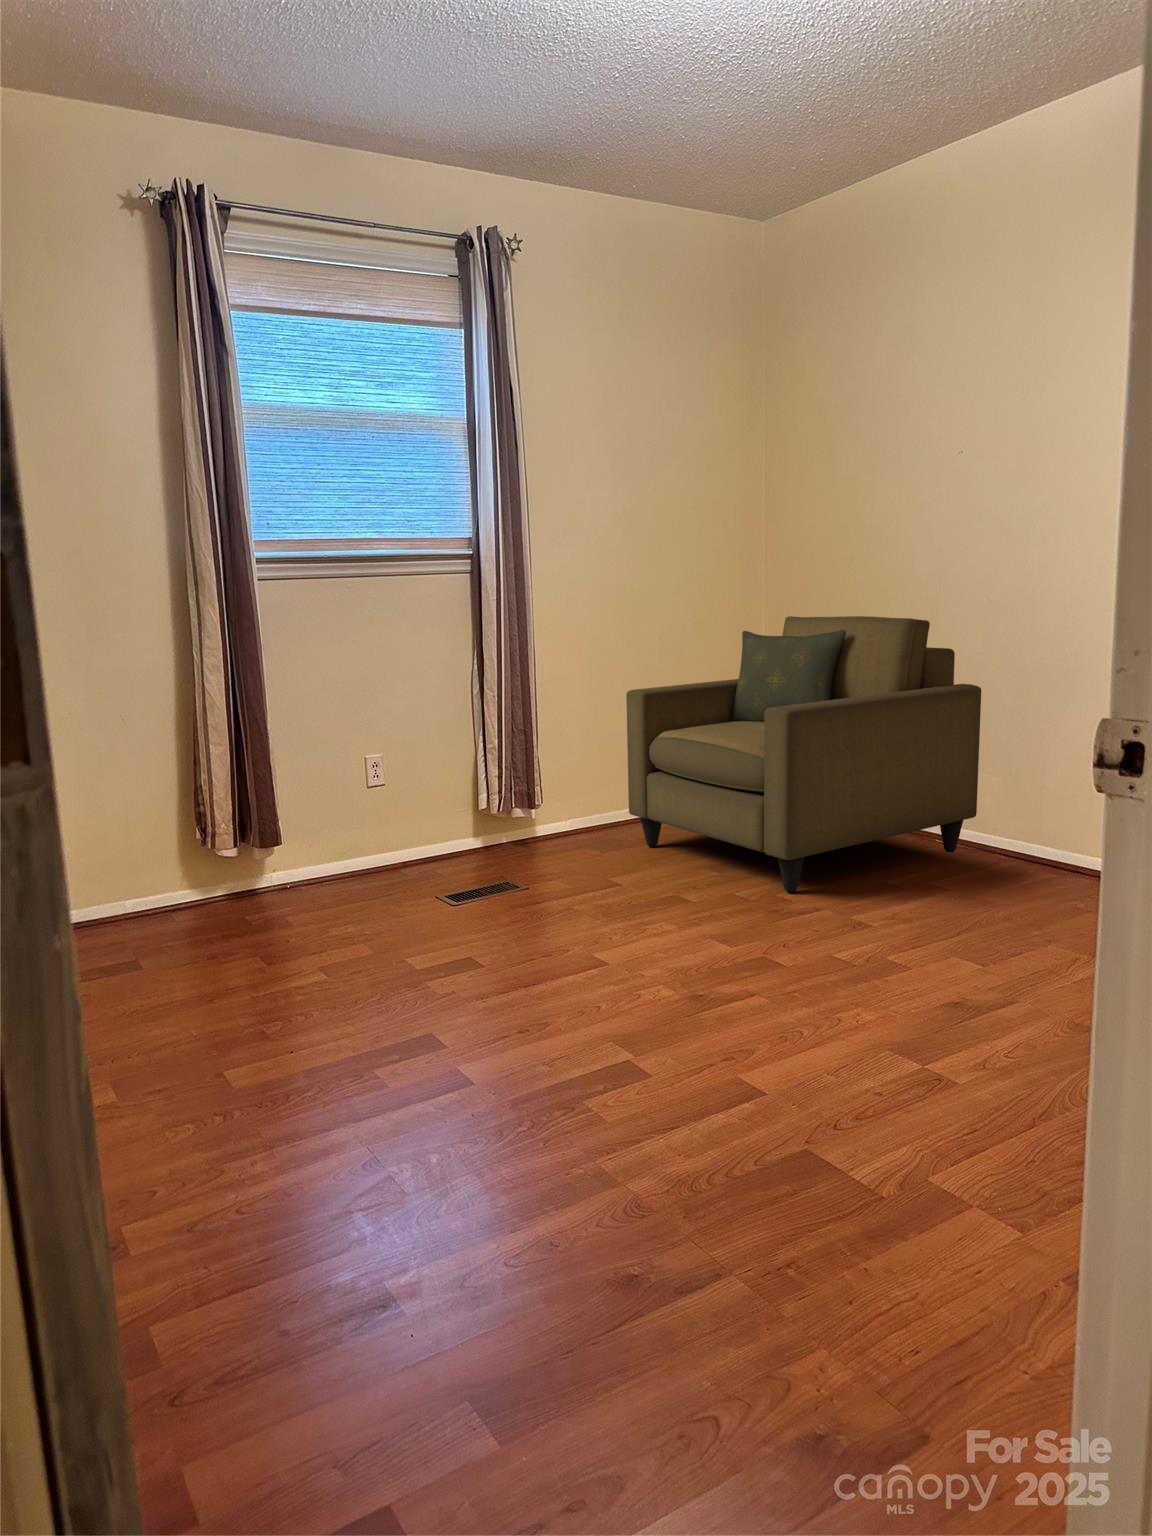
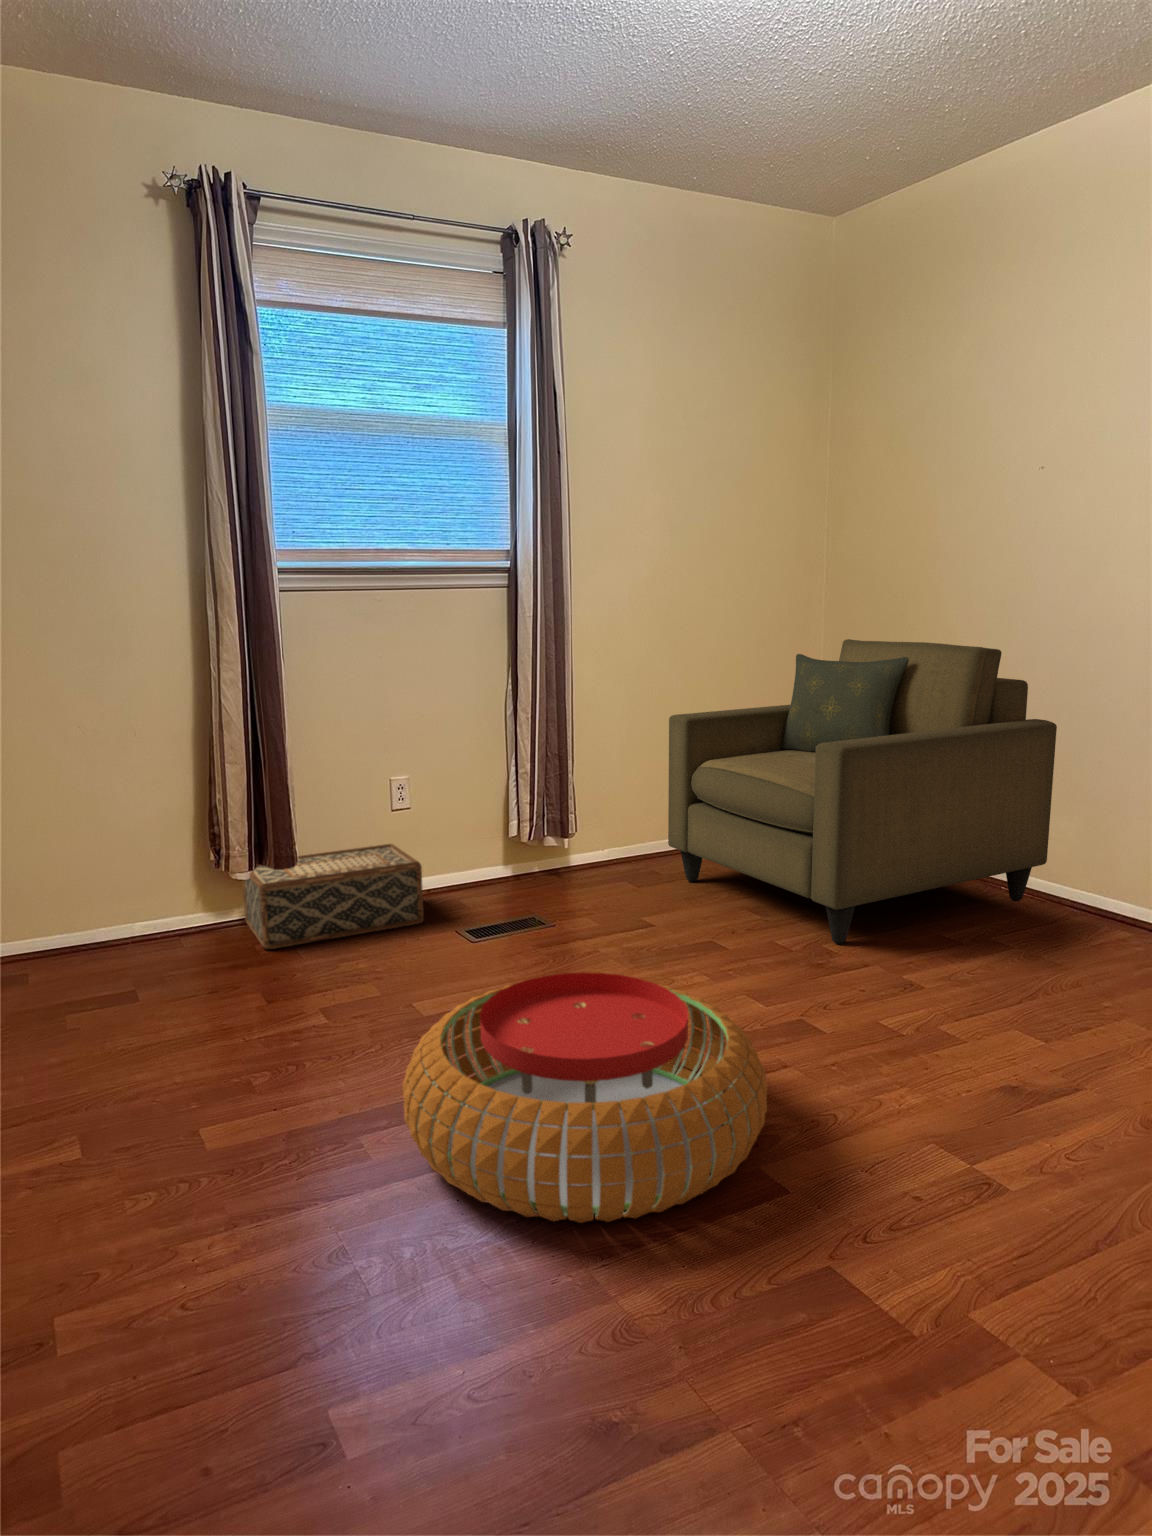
woven basket: none [227,819,403,918] -> present [242,844,424,949]
pouf: none [410,911,734,1115] -> present [402,972,768,1223]

